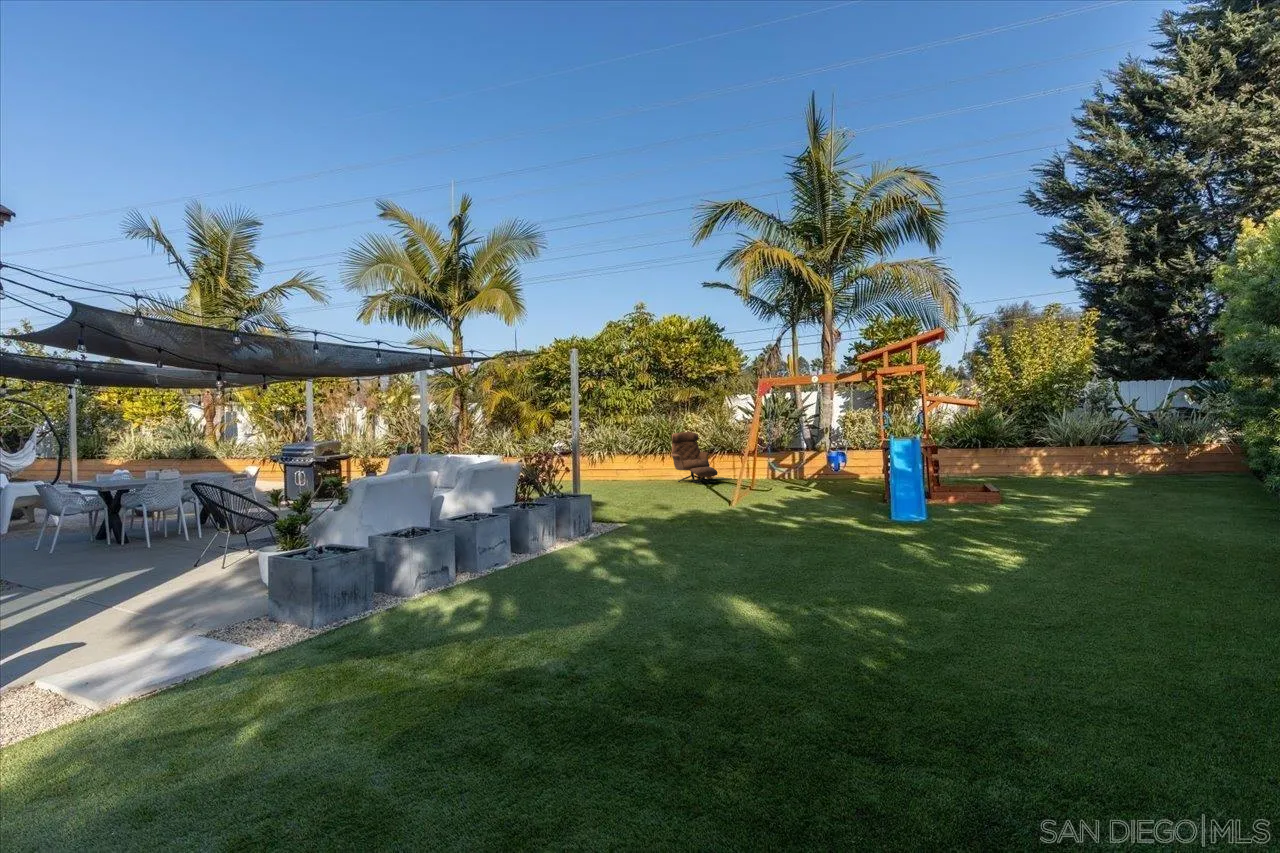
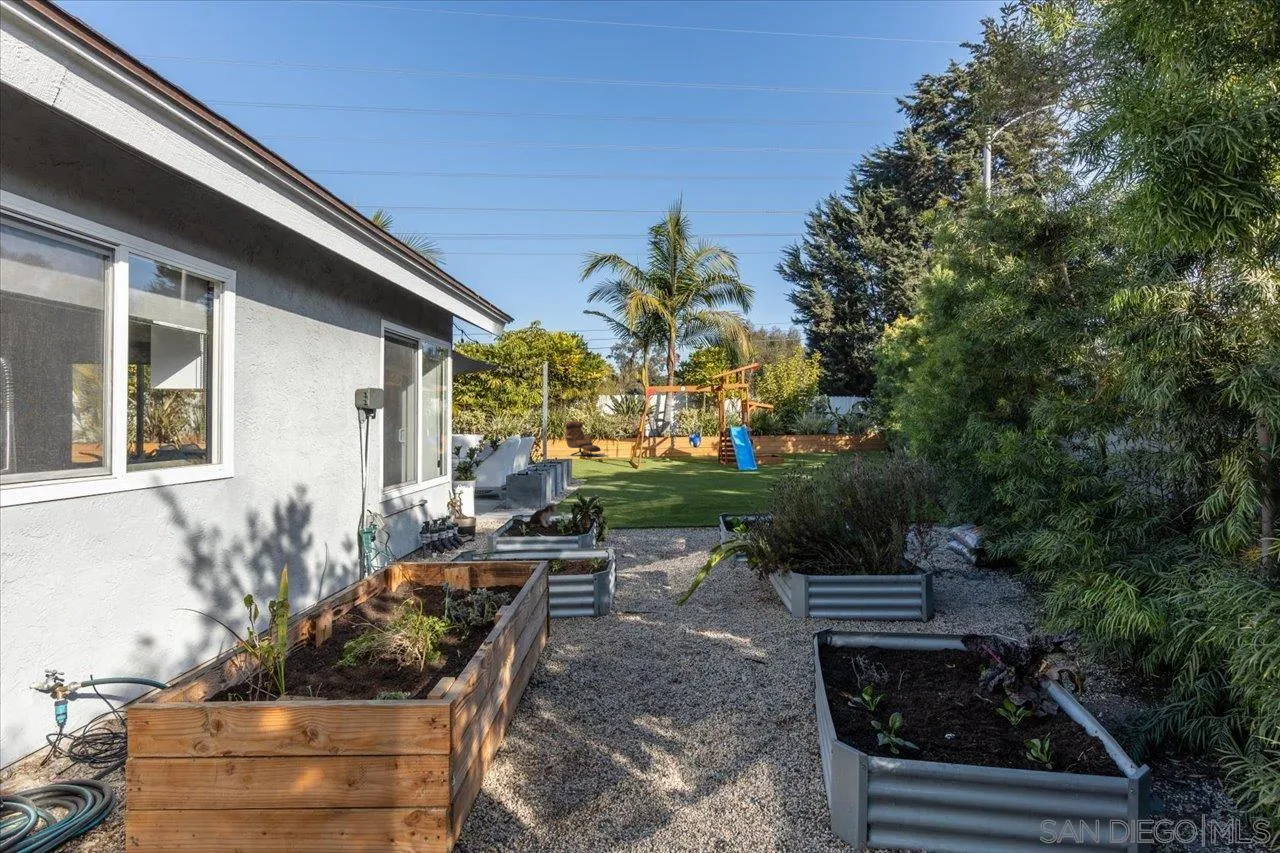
plush toy: none [76,713,124,778] -> present [523,503,559,527]

